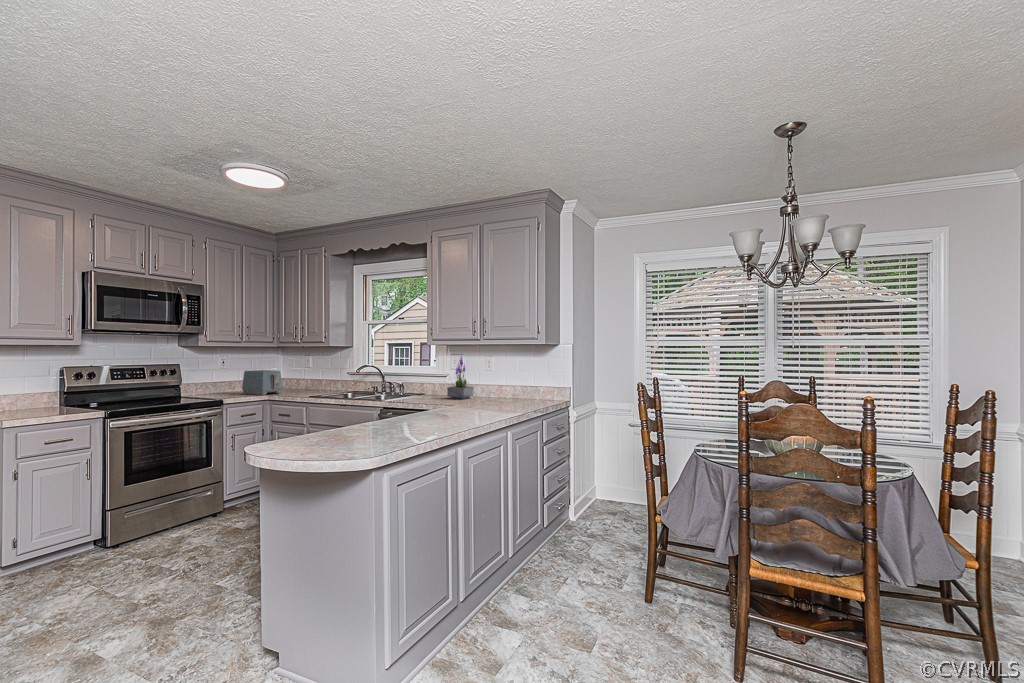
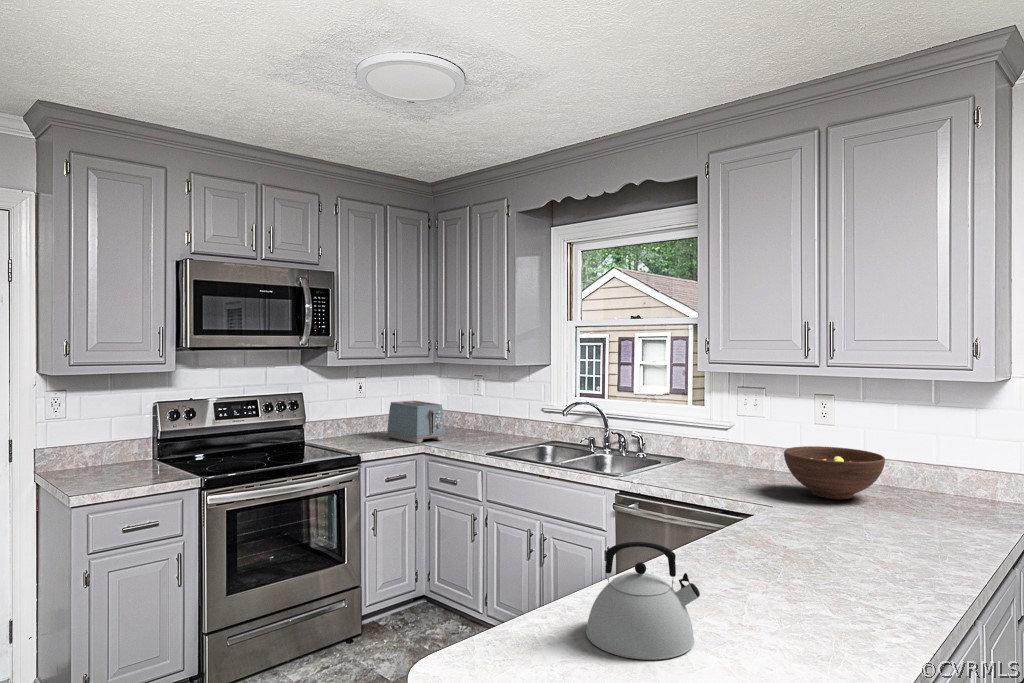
potted plant: present [447,355,473,399] -> none [728,397,777,482]
fruit bowl: none [472,378,519,402] -> present [784,446,885,500]
kettle: none [337,392,391,440] -> present [586,542,700,660]

